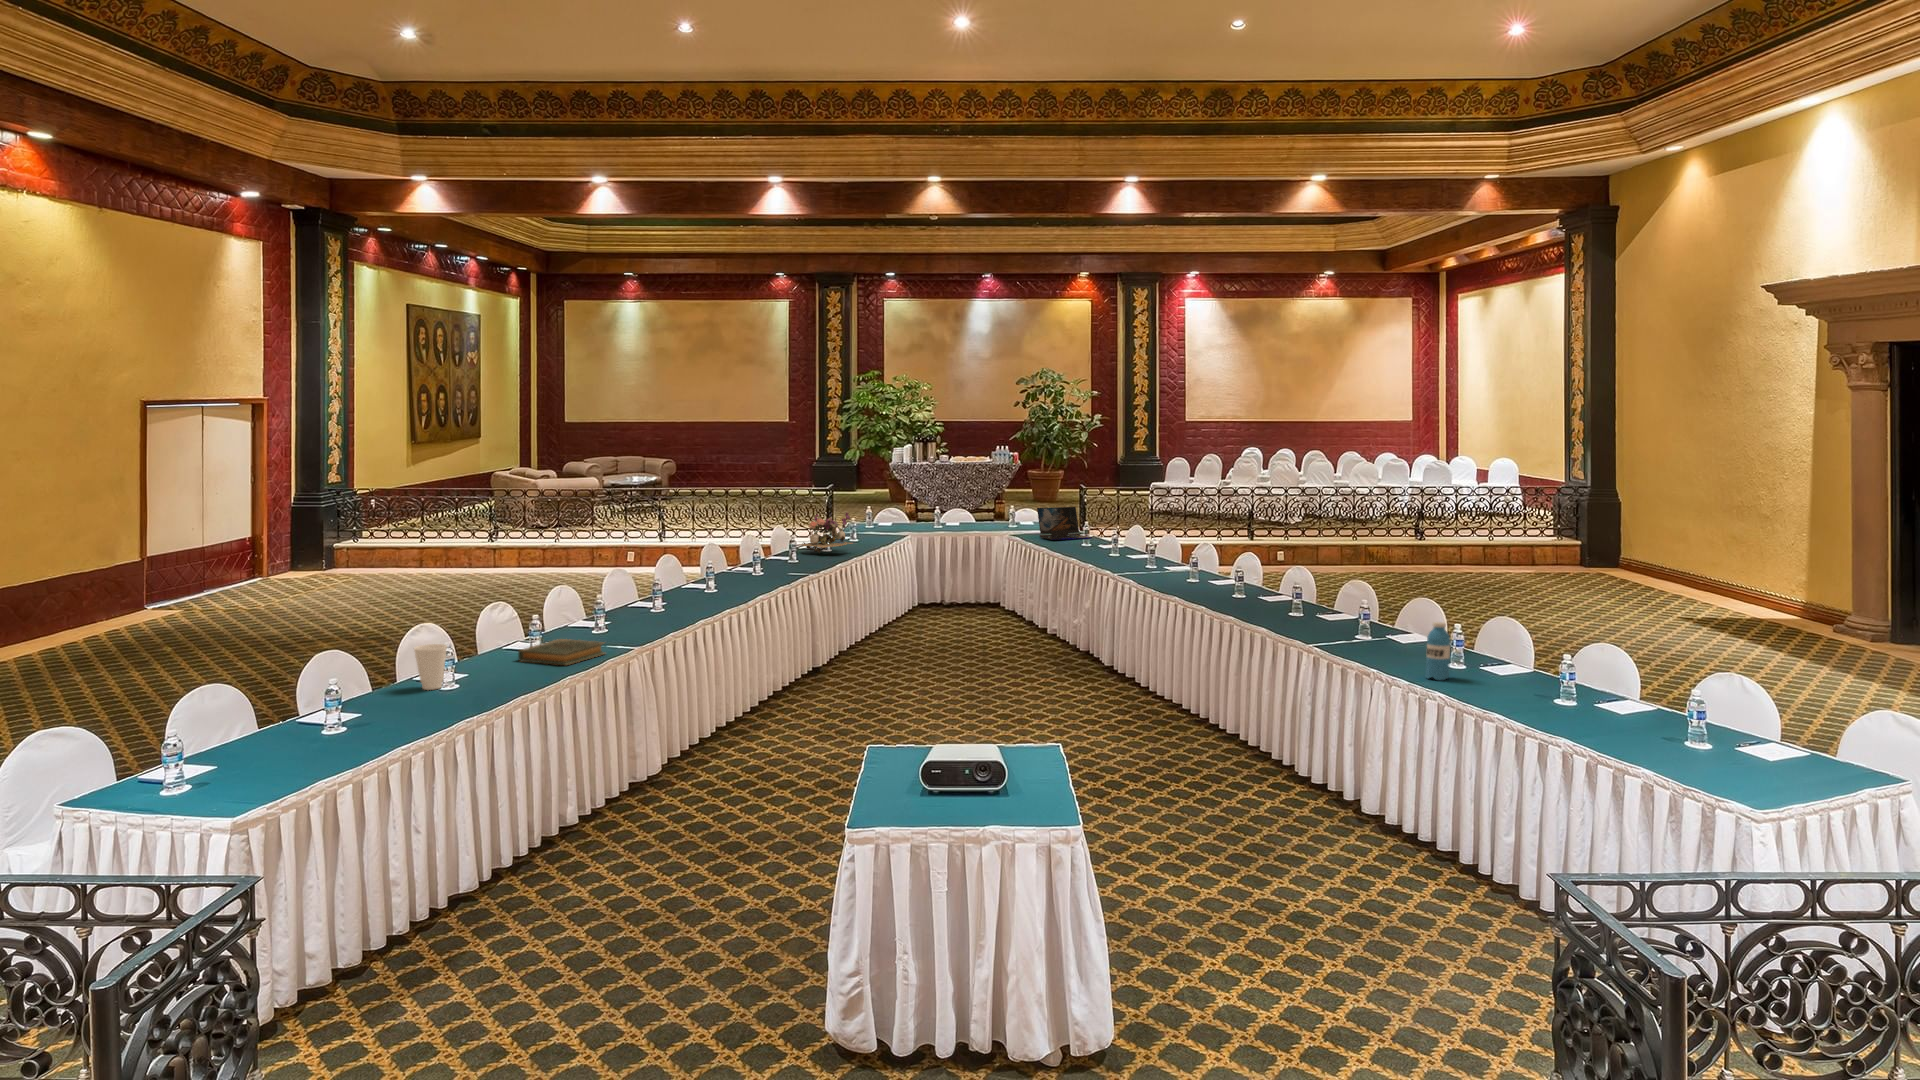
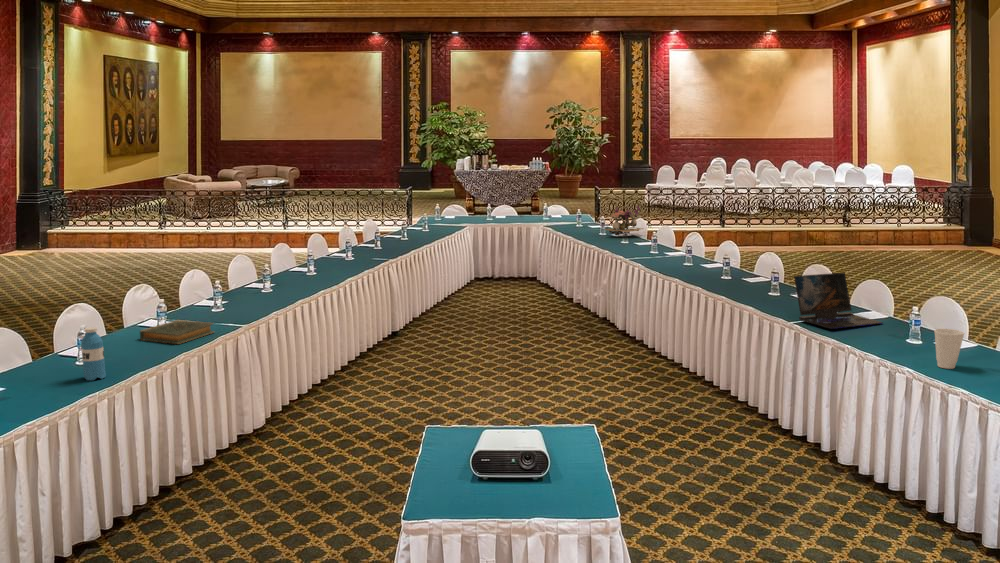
laptop: present [1037,507,1092,540] -> present [794,273,883,329]
flower arrangement: present [800,512,852,553] -> present [605,206,643,236]
water bottle: present [1426,622,1450,680] -> present [81,327,106,380]
cup: present [414,644,447,690] -> present [935,329,964,369]

